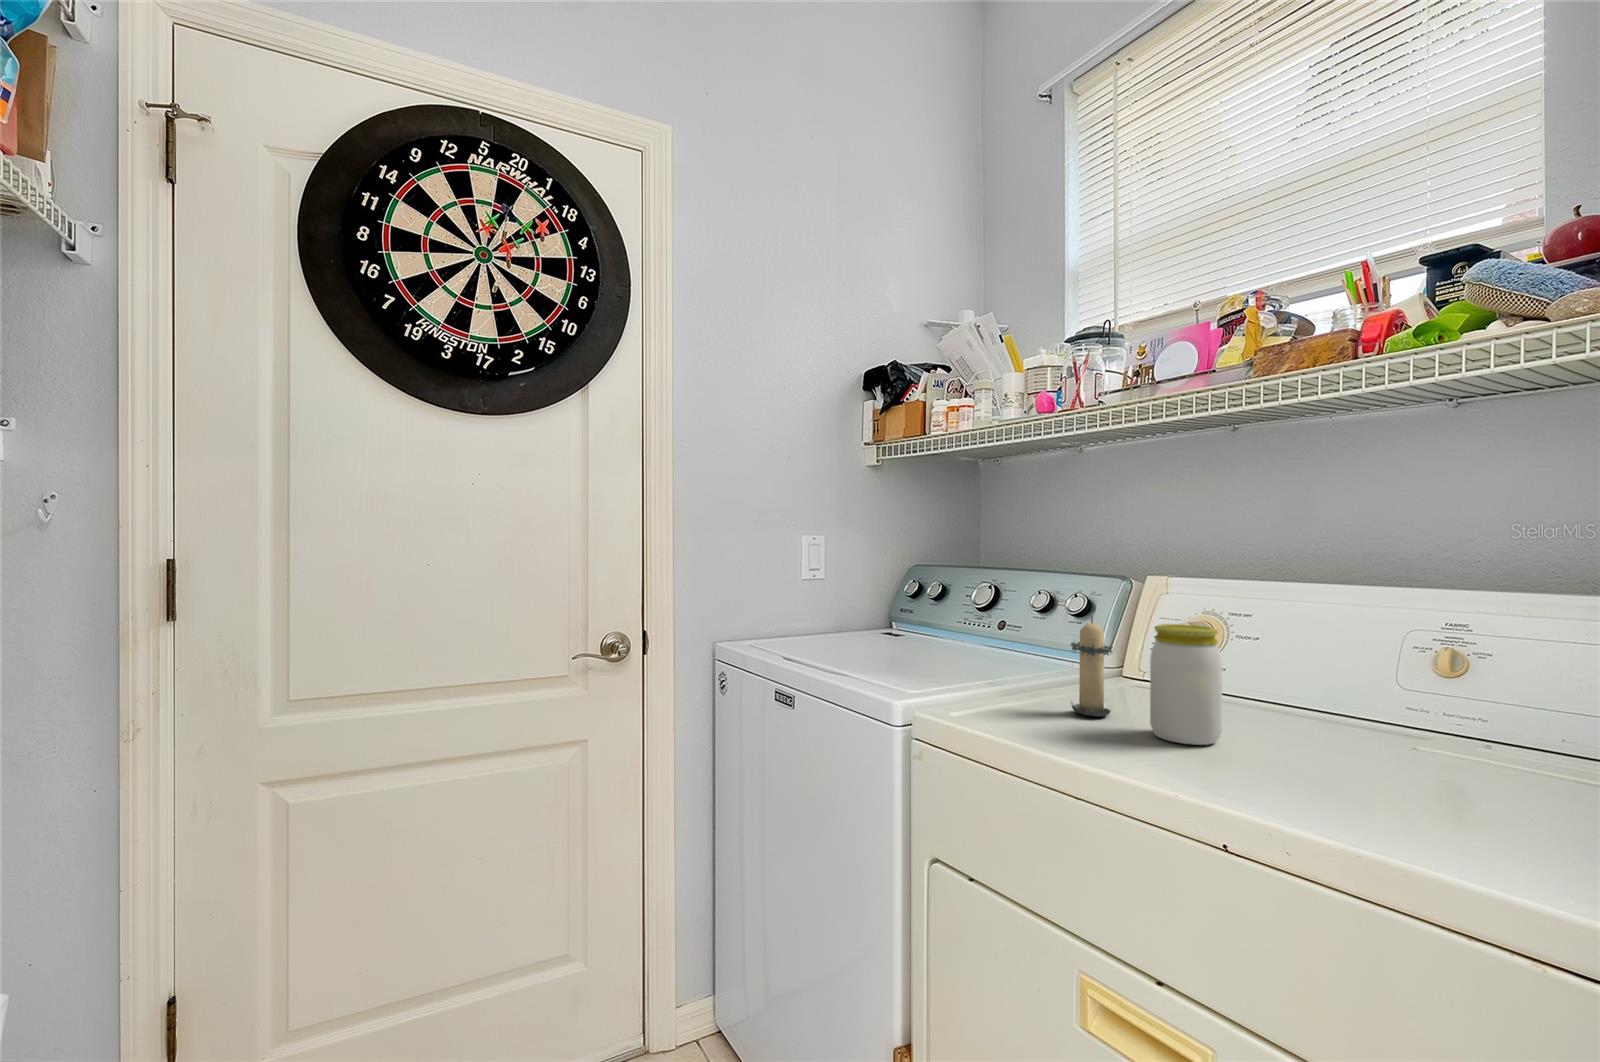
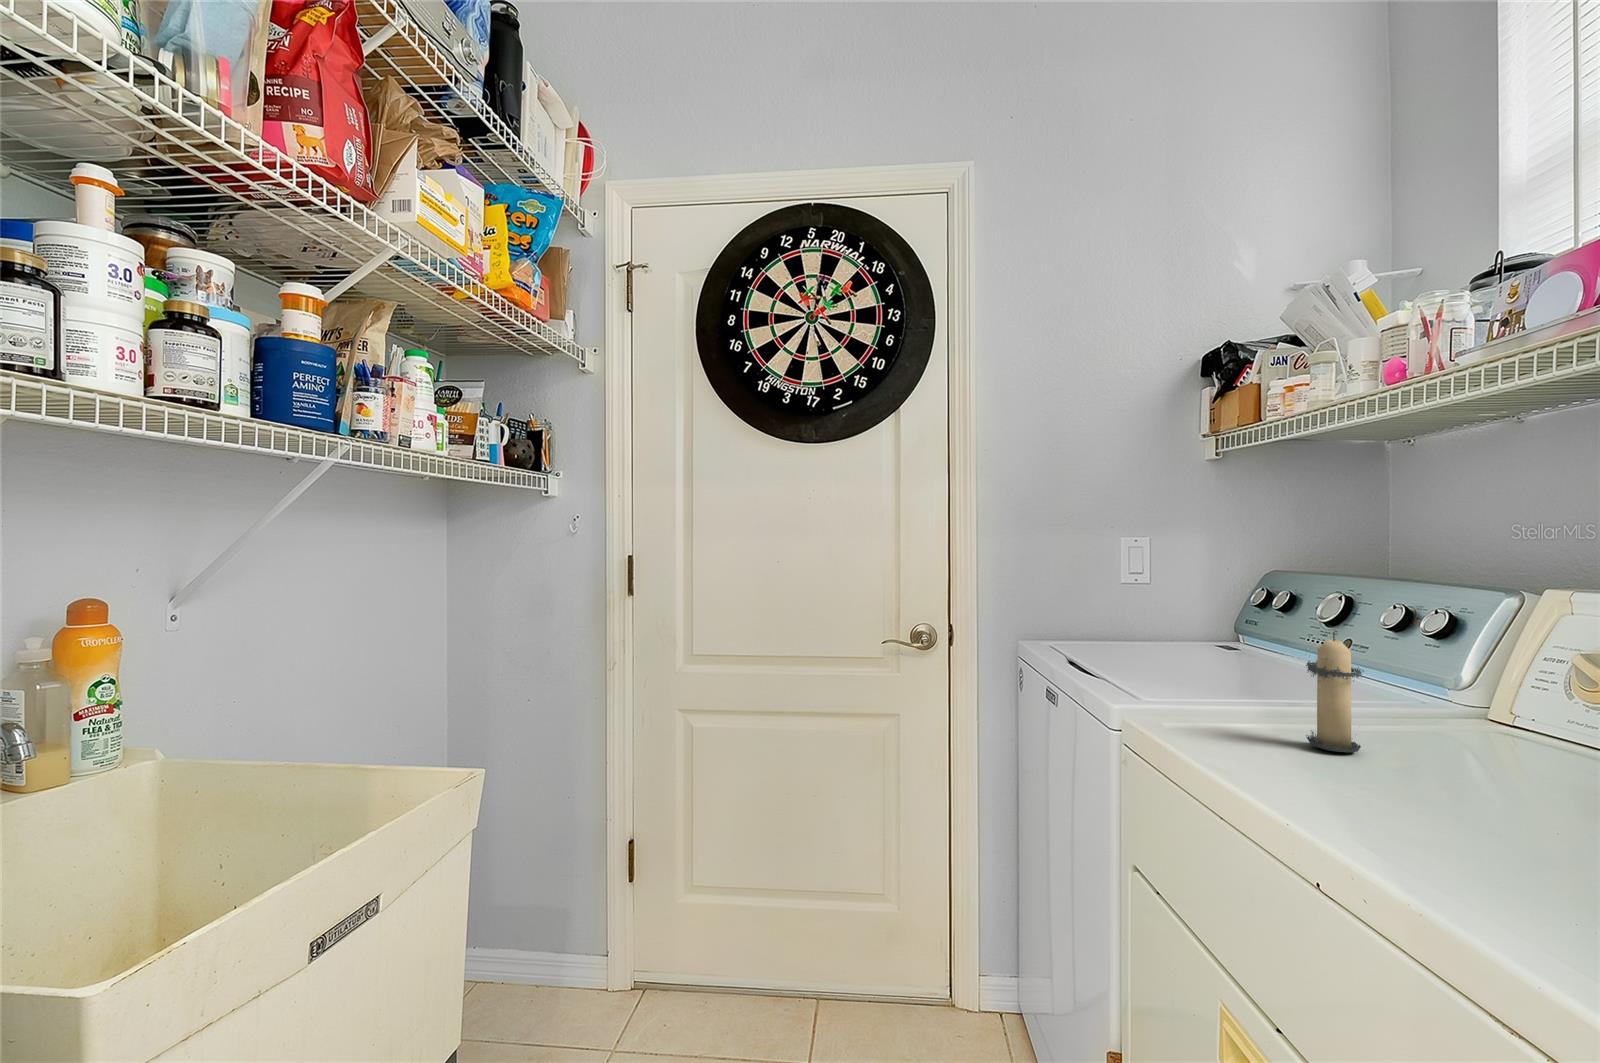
jar: present [1150,624,1222,745] -> none [1373,646,1478,801]

